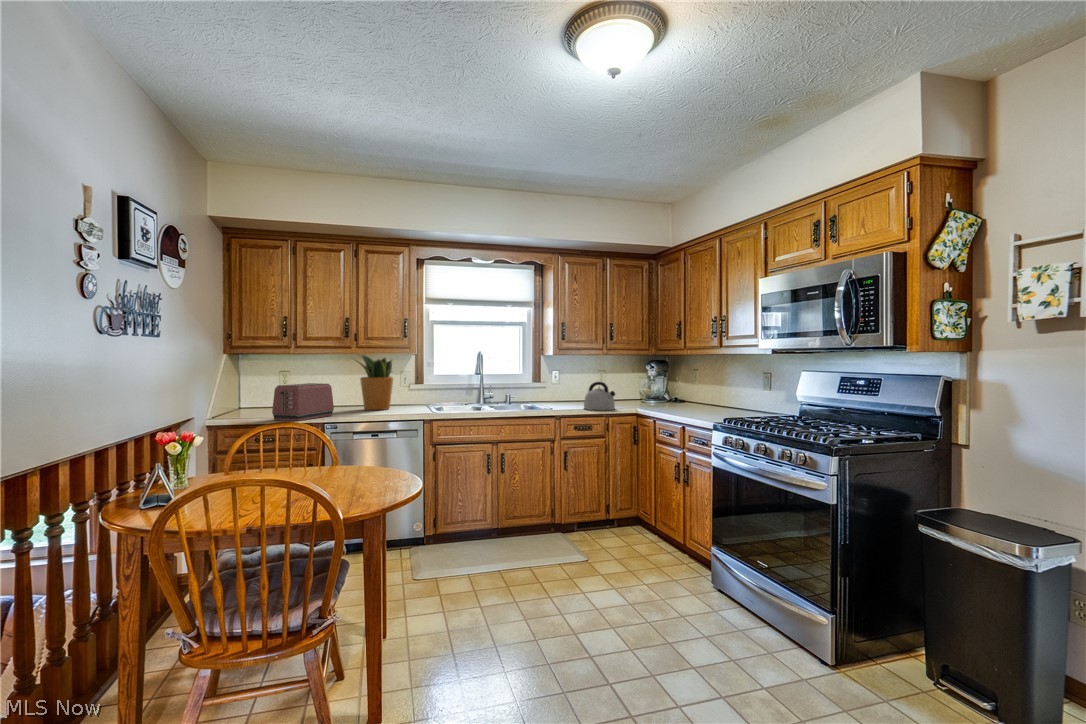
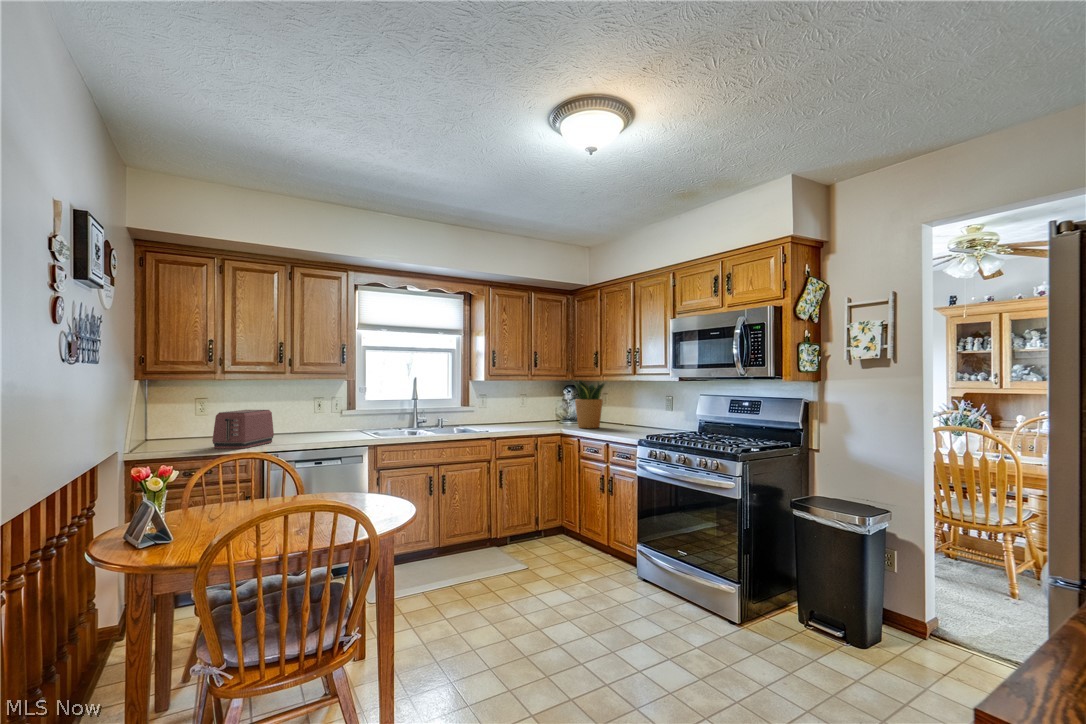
potted plant: present [356,355,393,410] -> present [574,381,605,428]
kettle: present [584,382,615,410] -> none [515,405,545,431]

